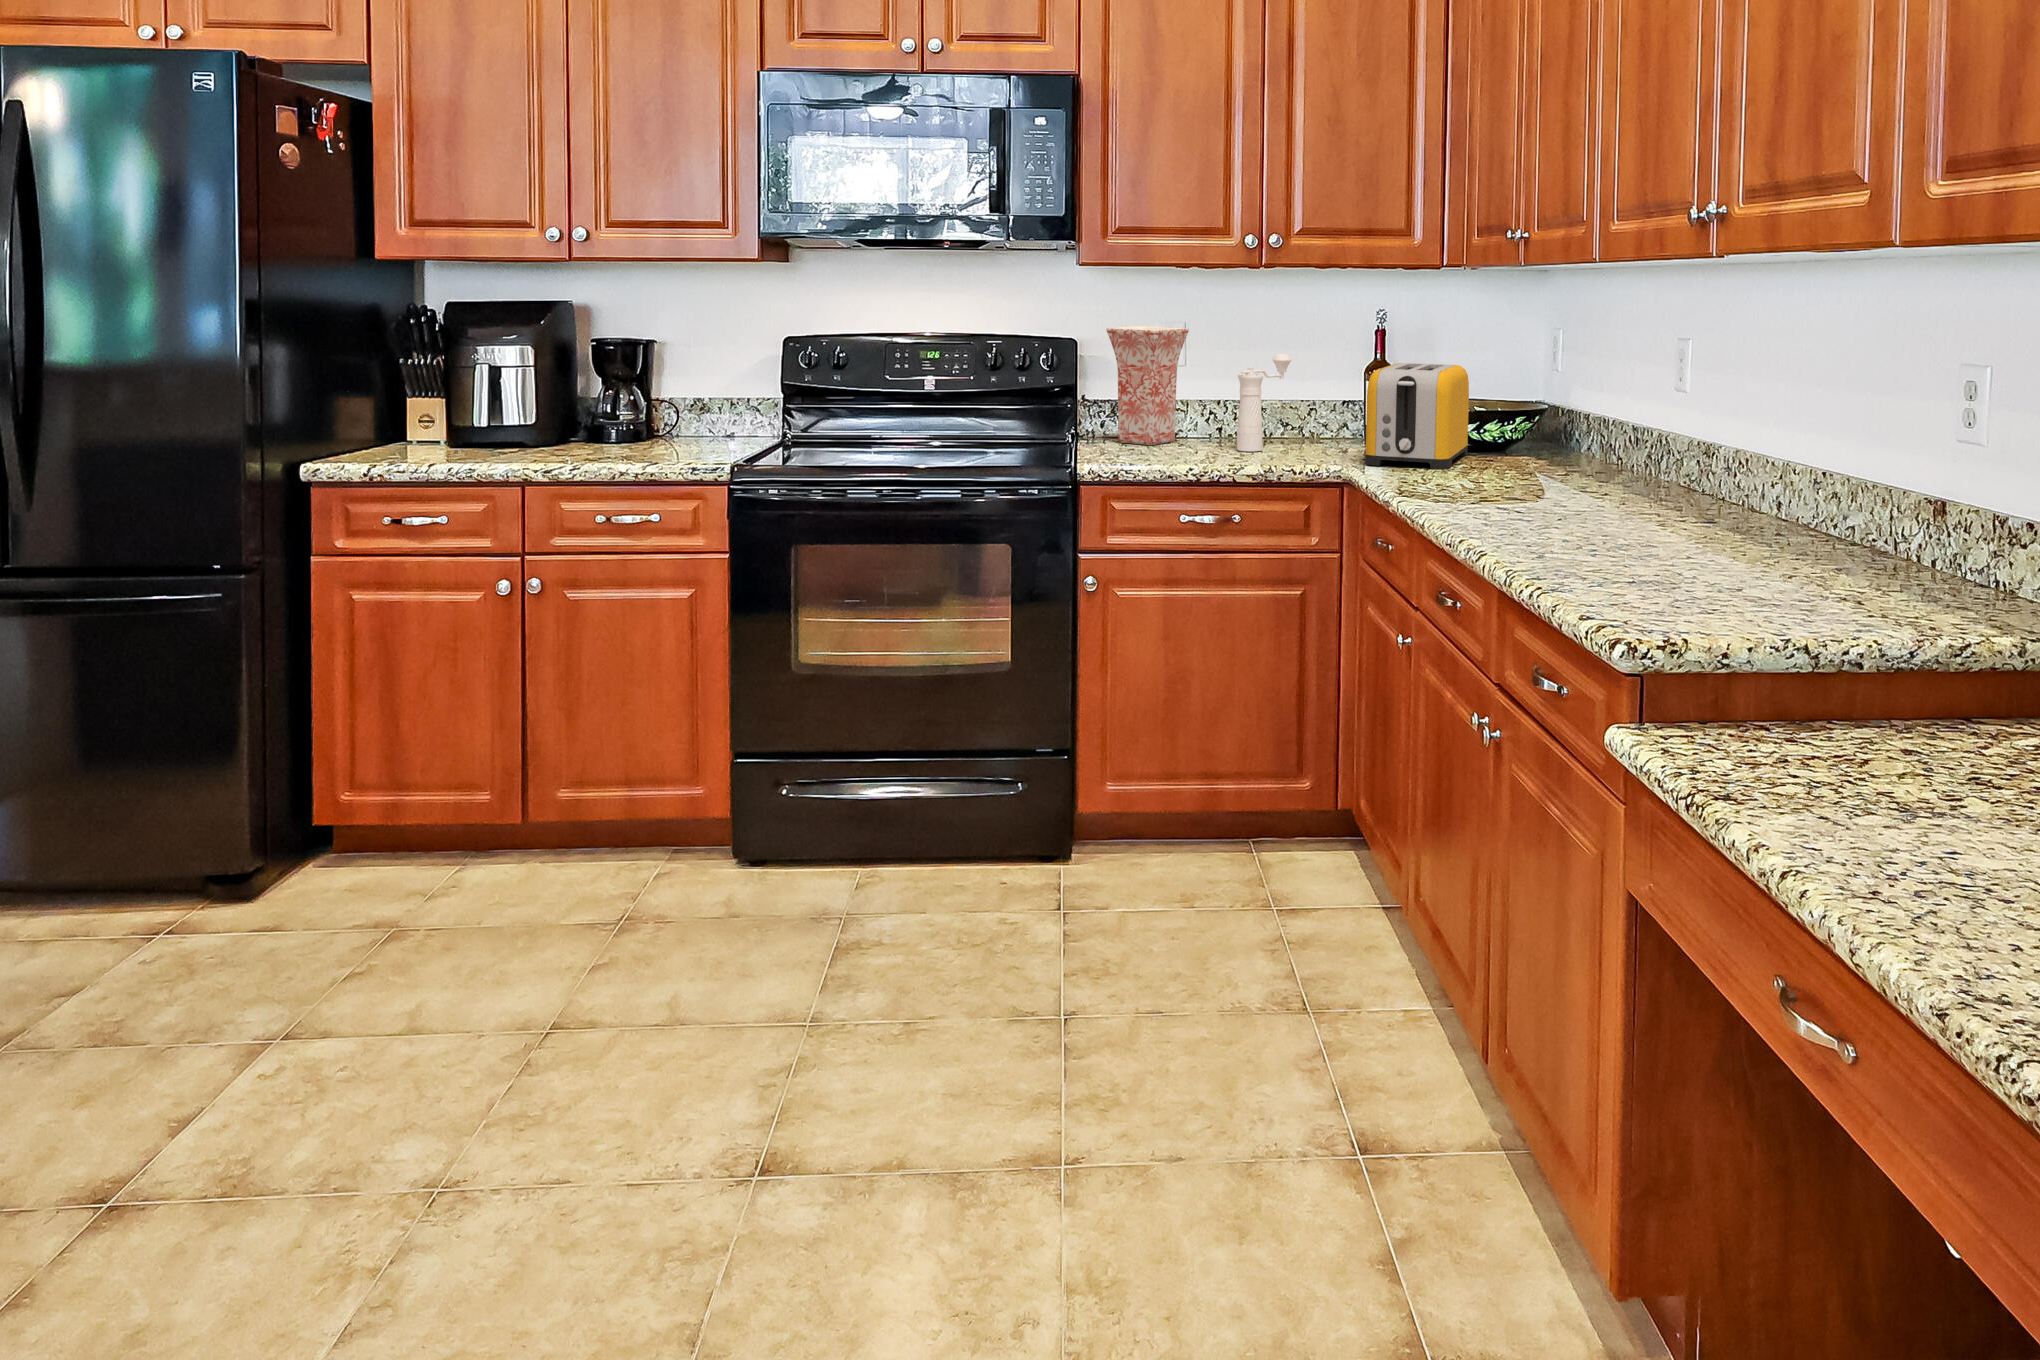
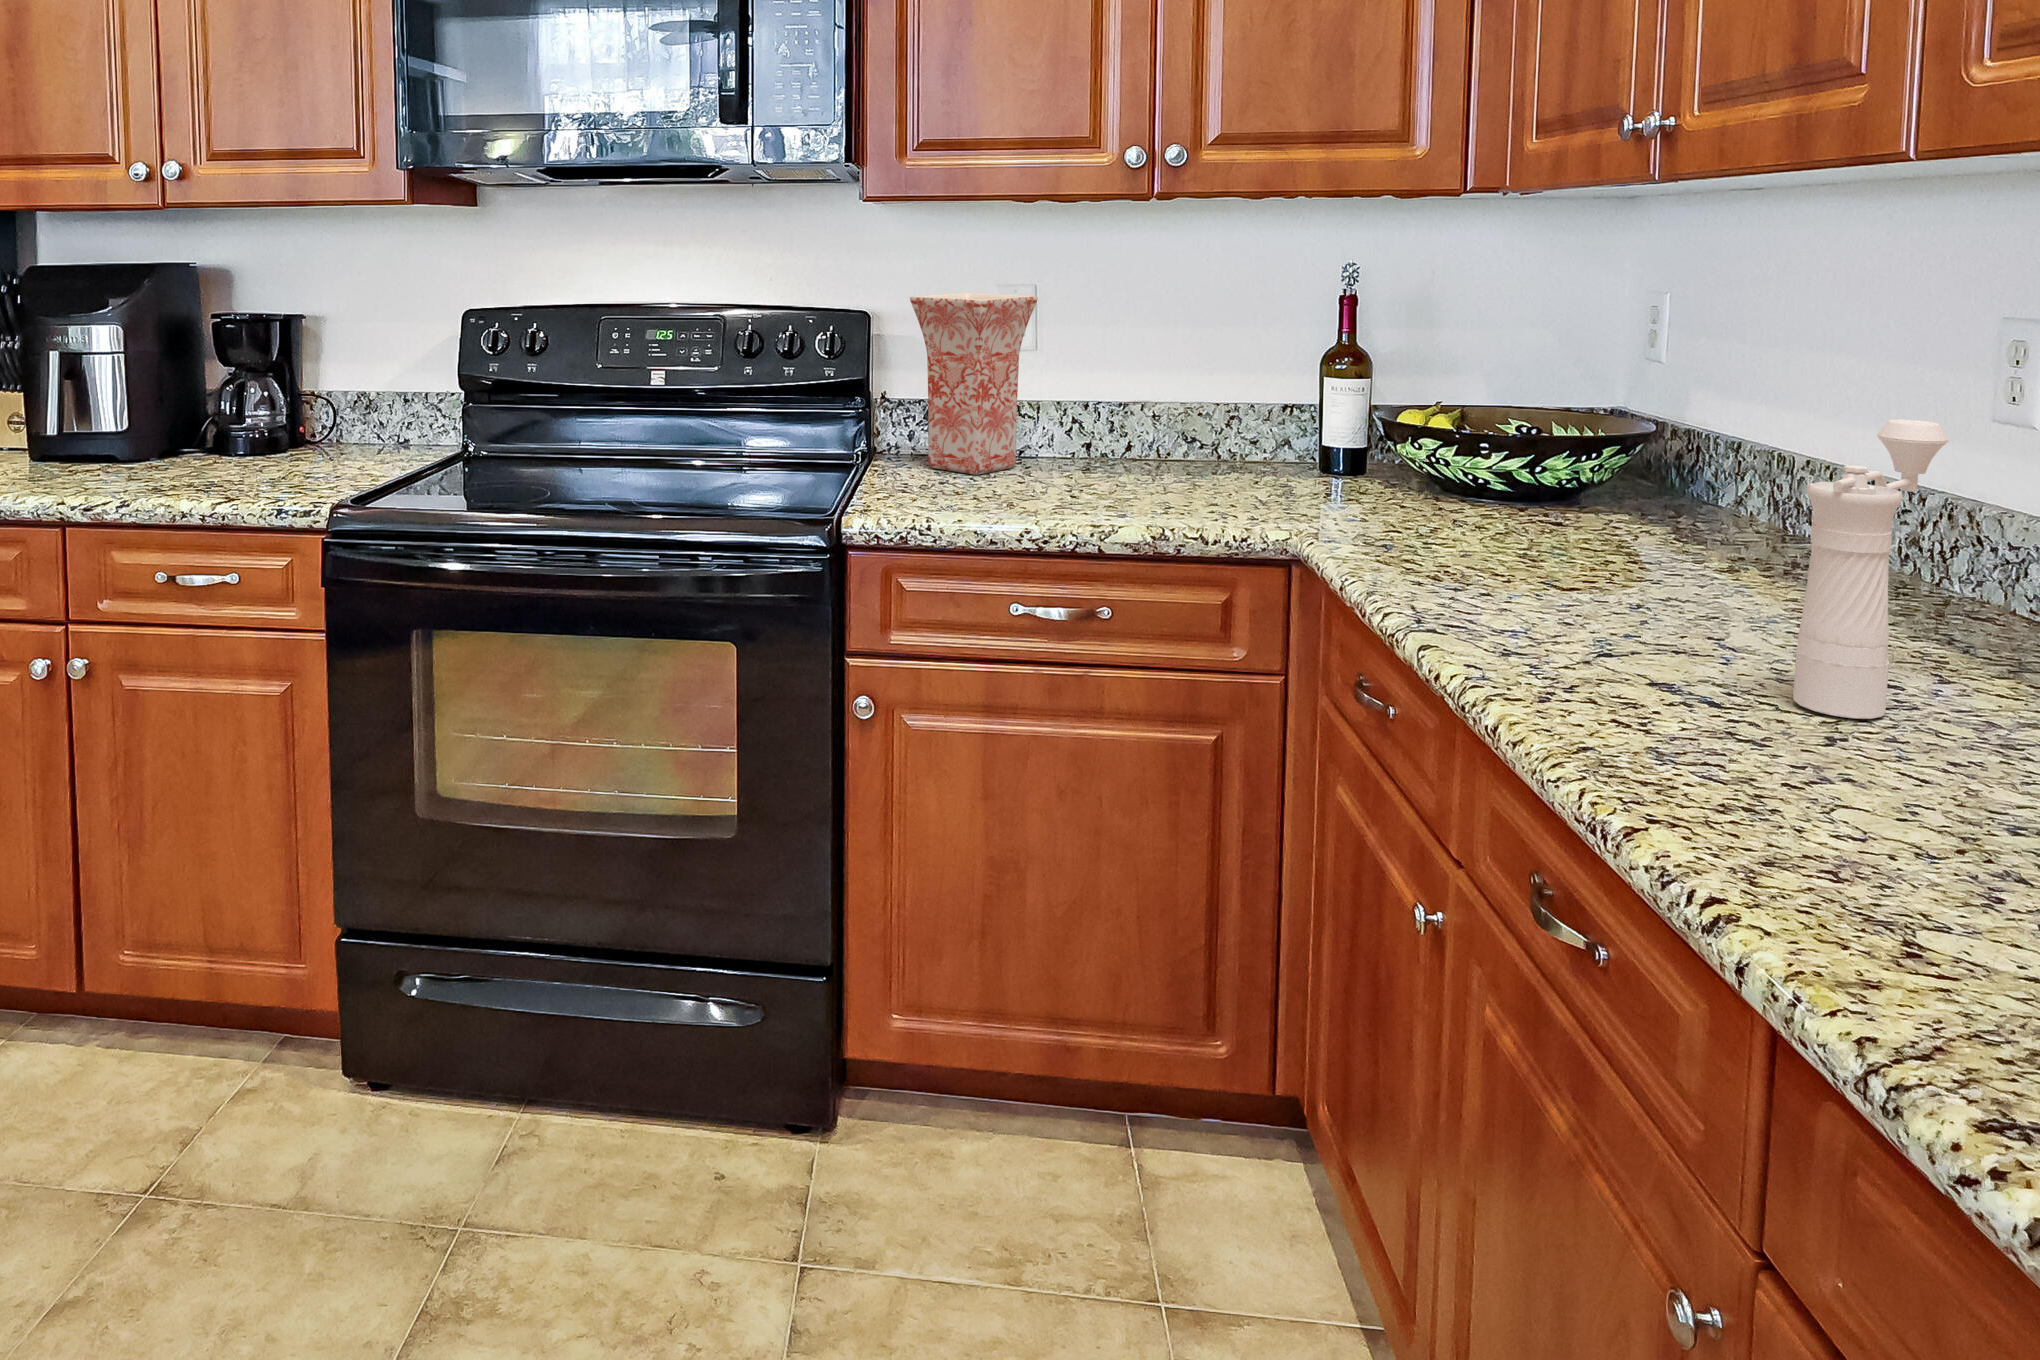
pepper mill: present [1237,354,1292,452] -> present [1793,420,1949,719]
toaster: present [1365,363,1469,469] -> none [1331,354,1517,548]

